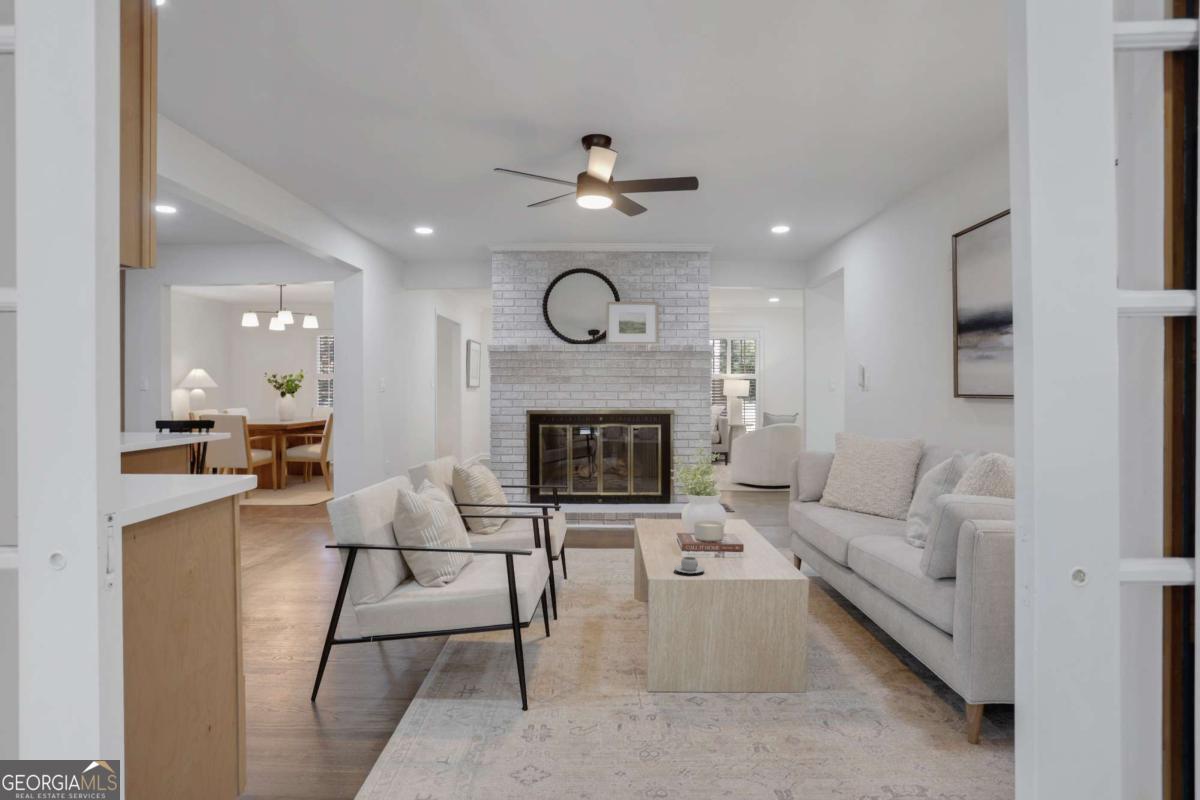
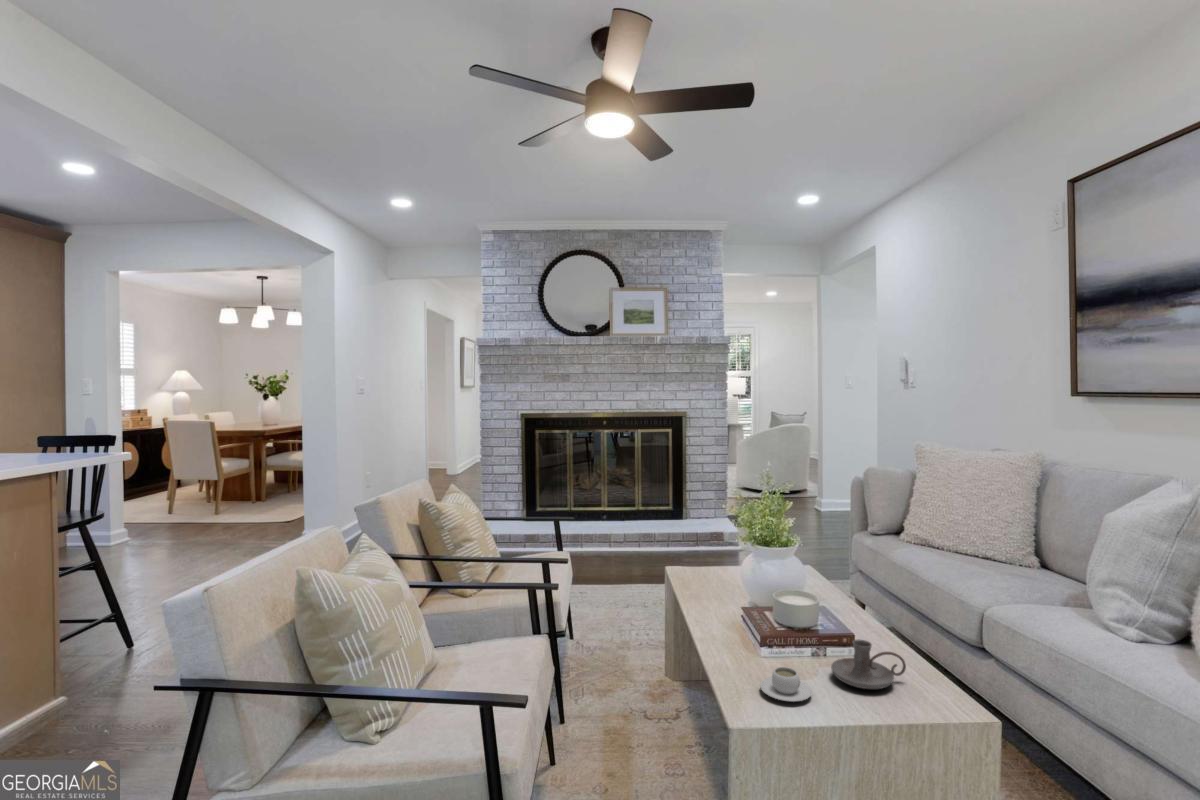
candle holder: none [722,543,767,570] -> present [831,639,906,689]

